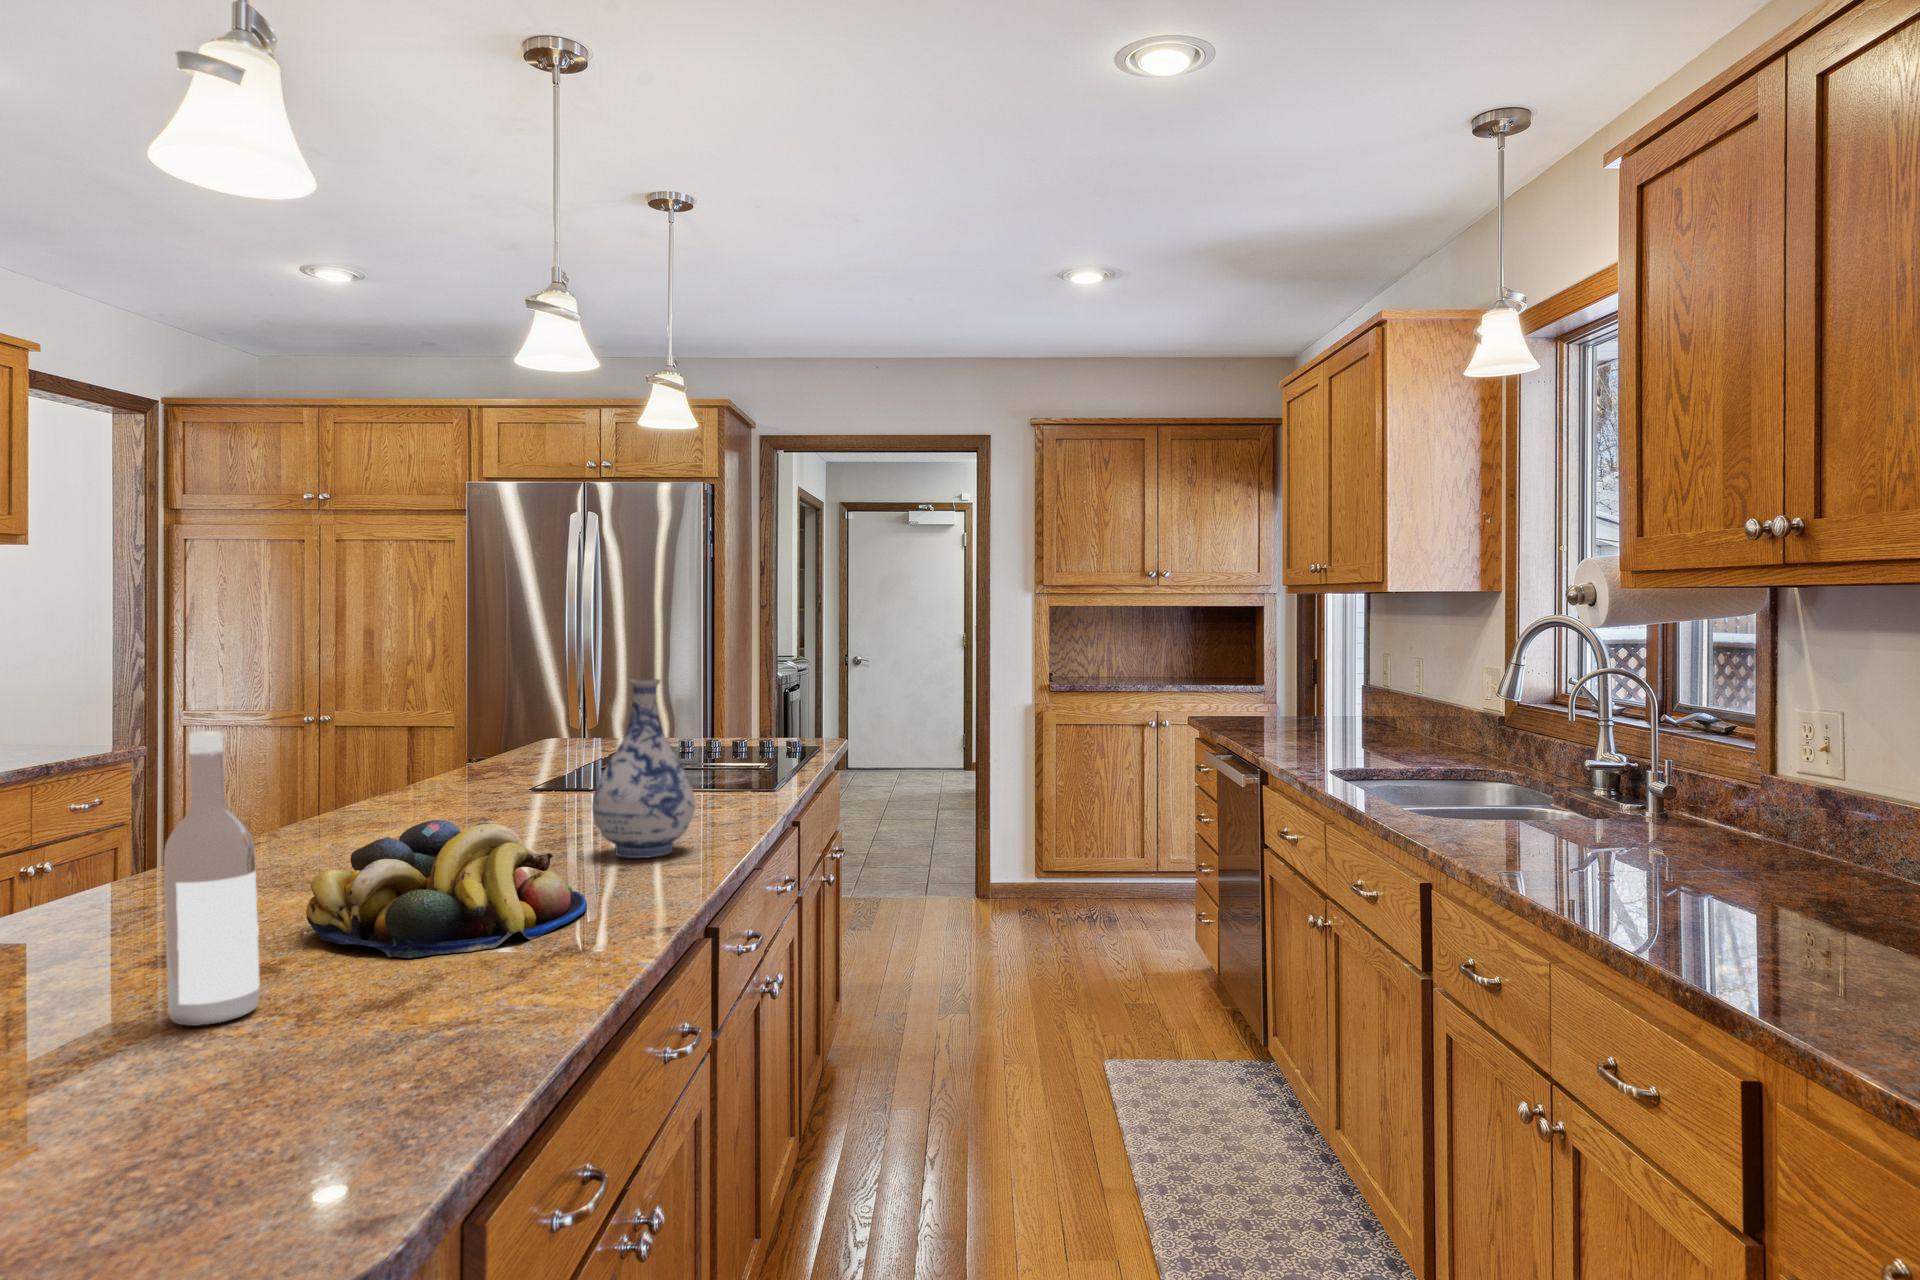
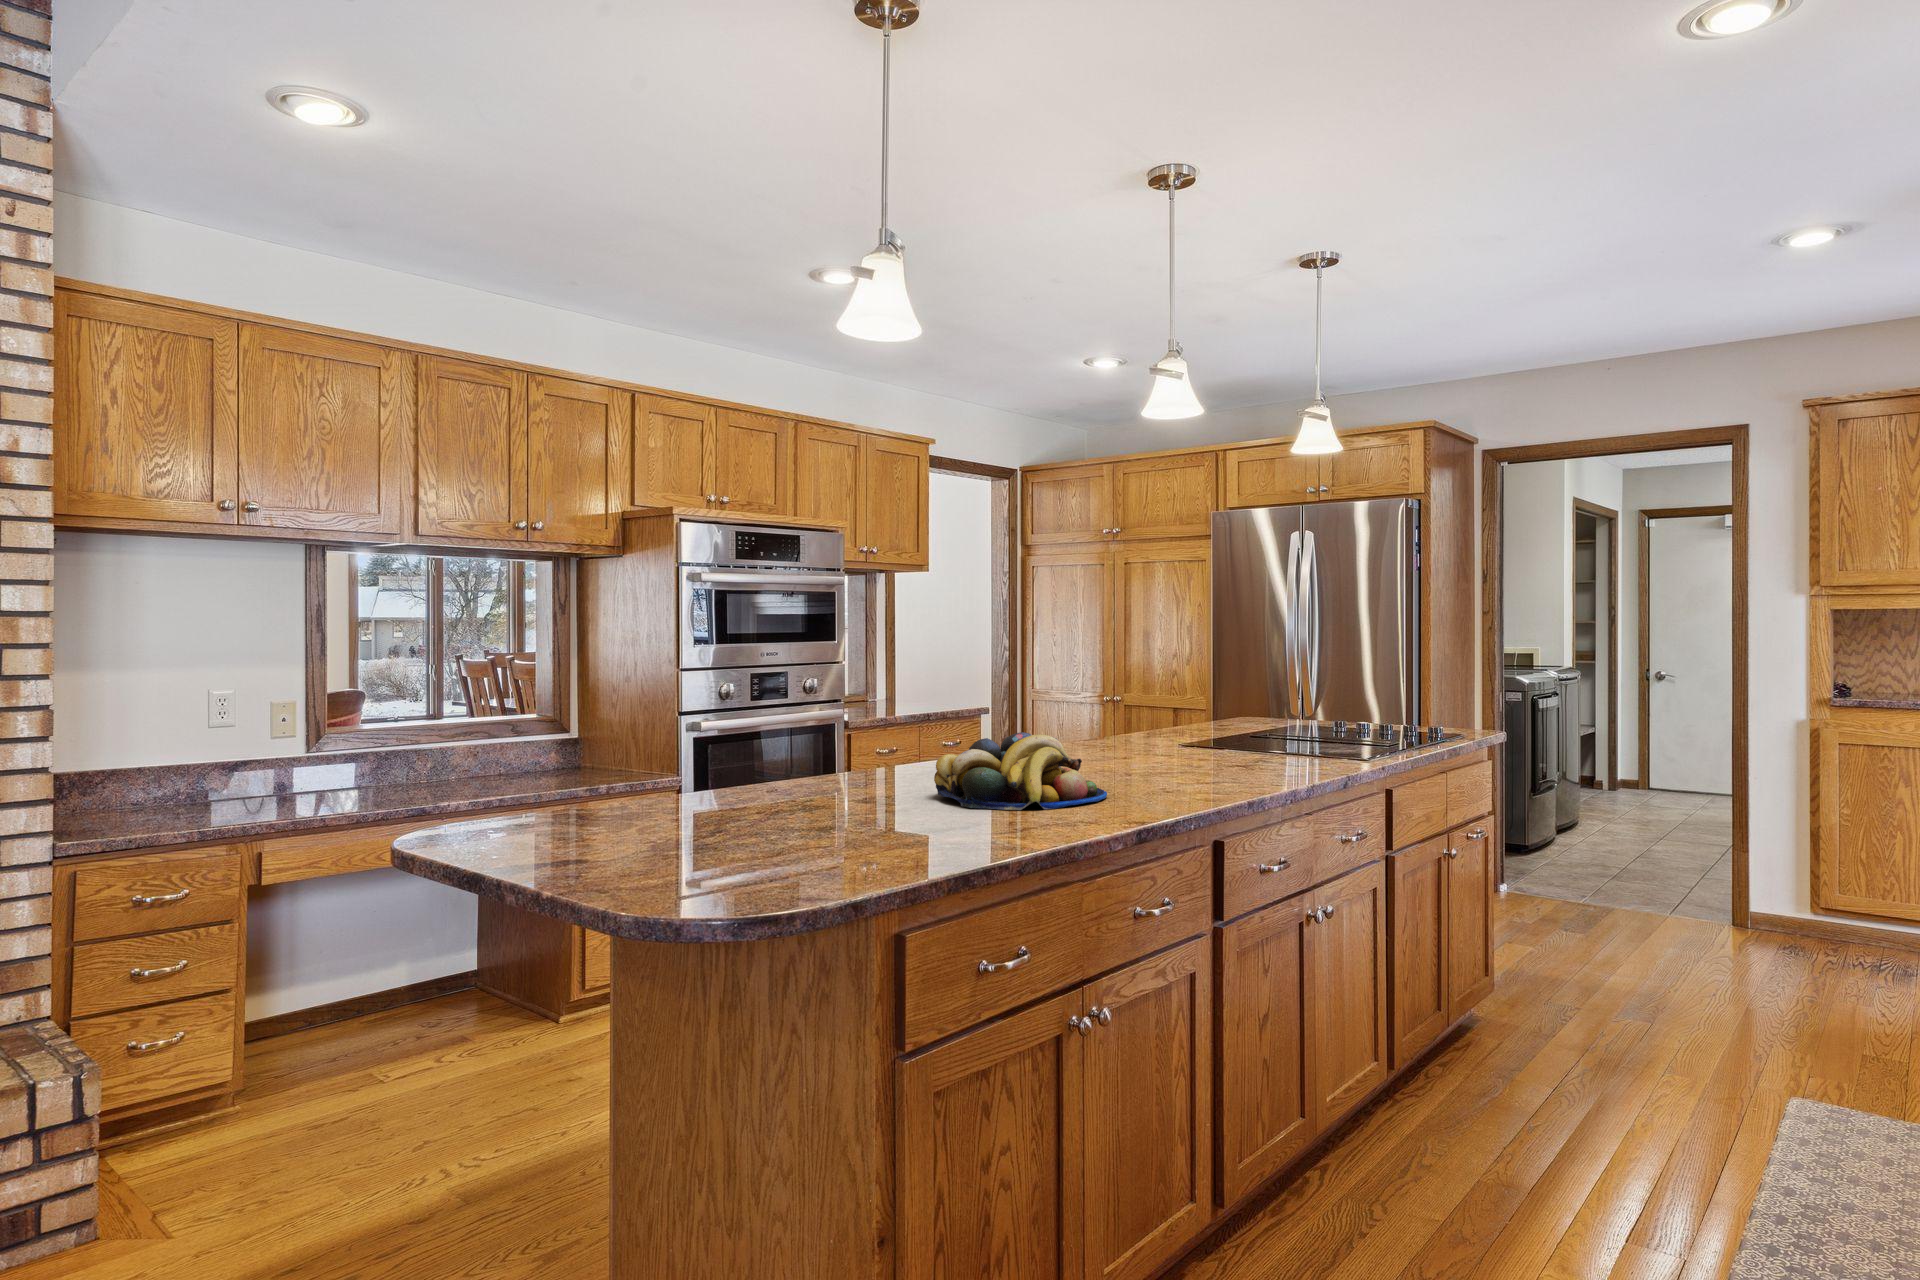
vase: present [592,679,695,858] -> none [1151,646,1229,782]
wine bottle: present [164,731,259,1026] -> none [832,653,876,818]

